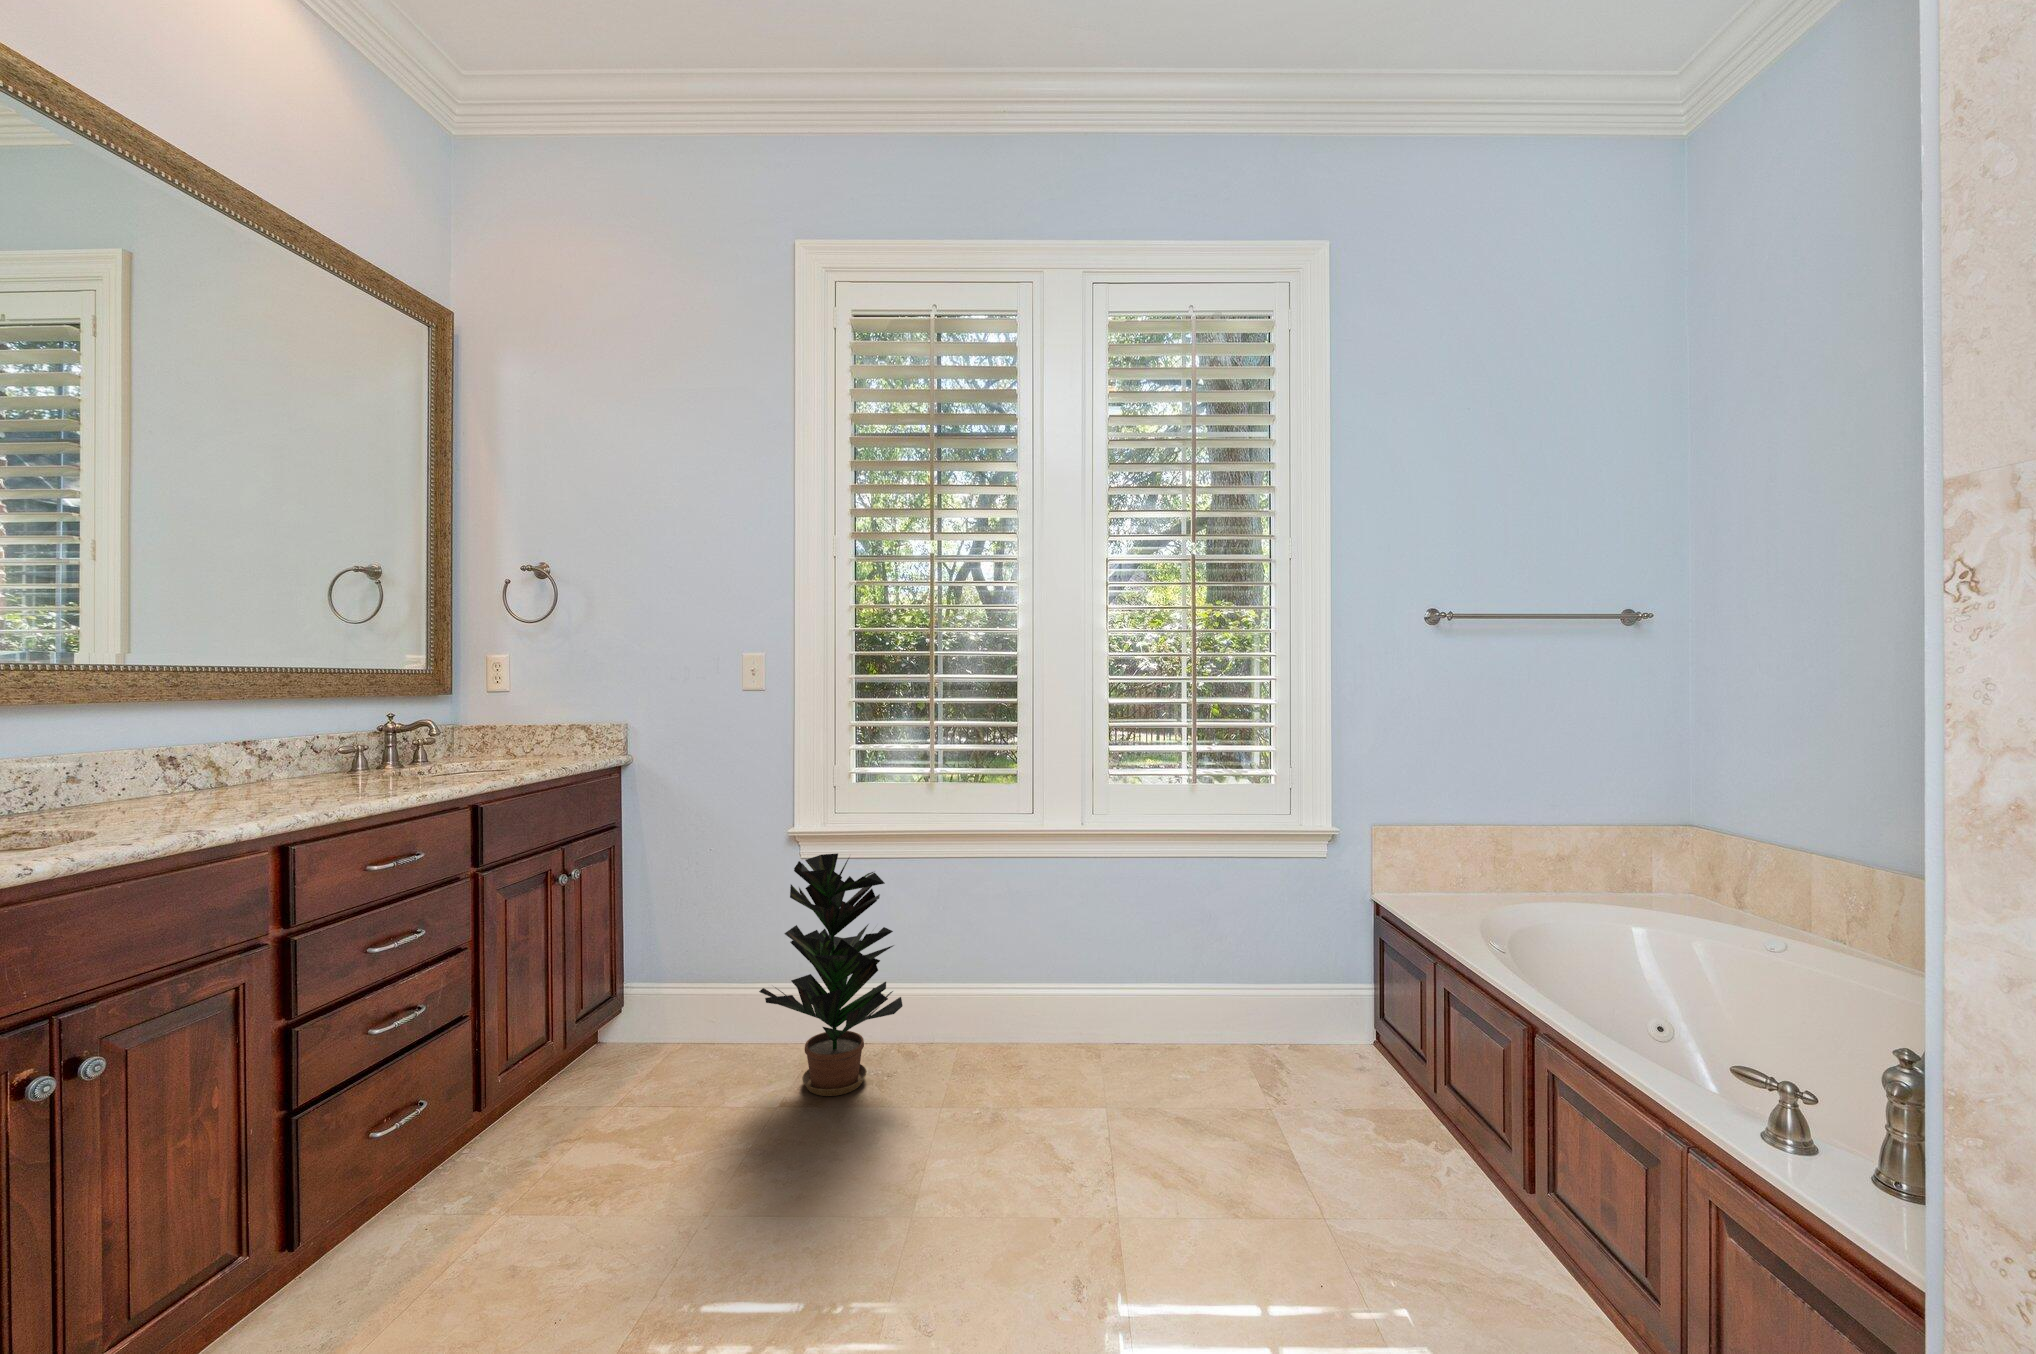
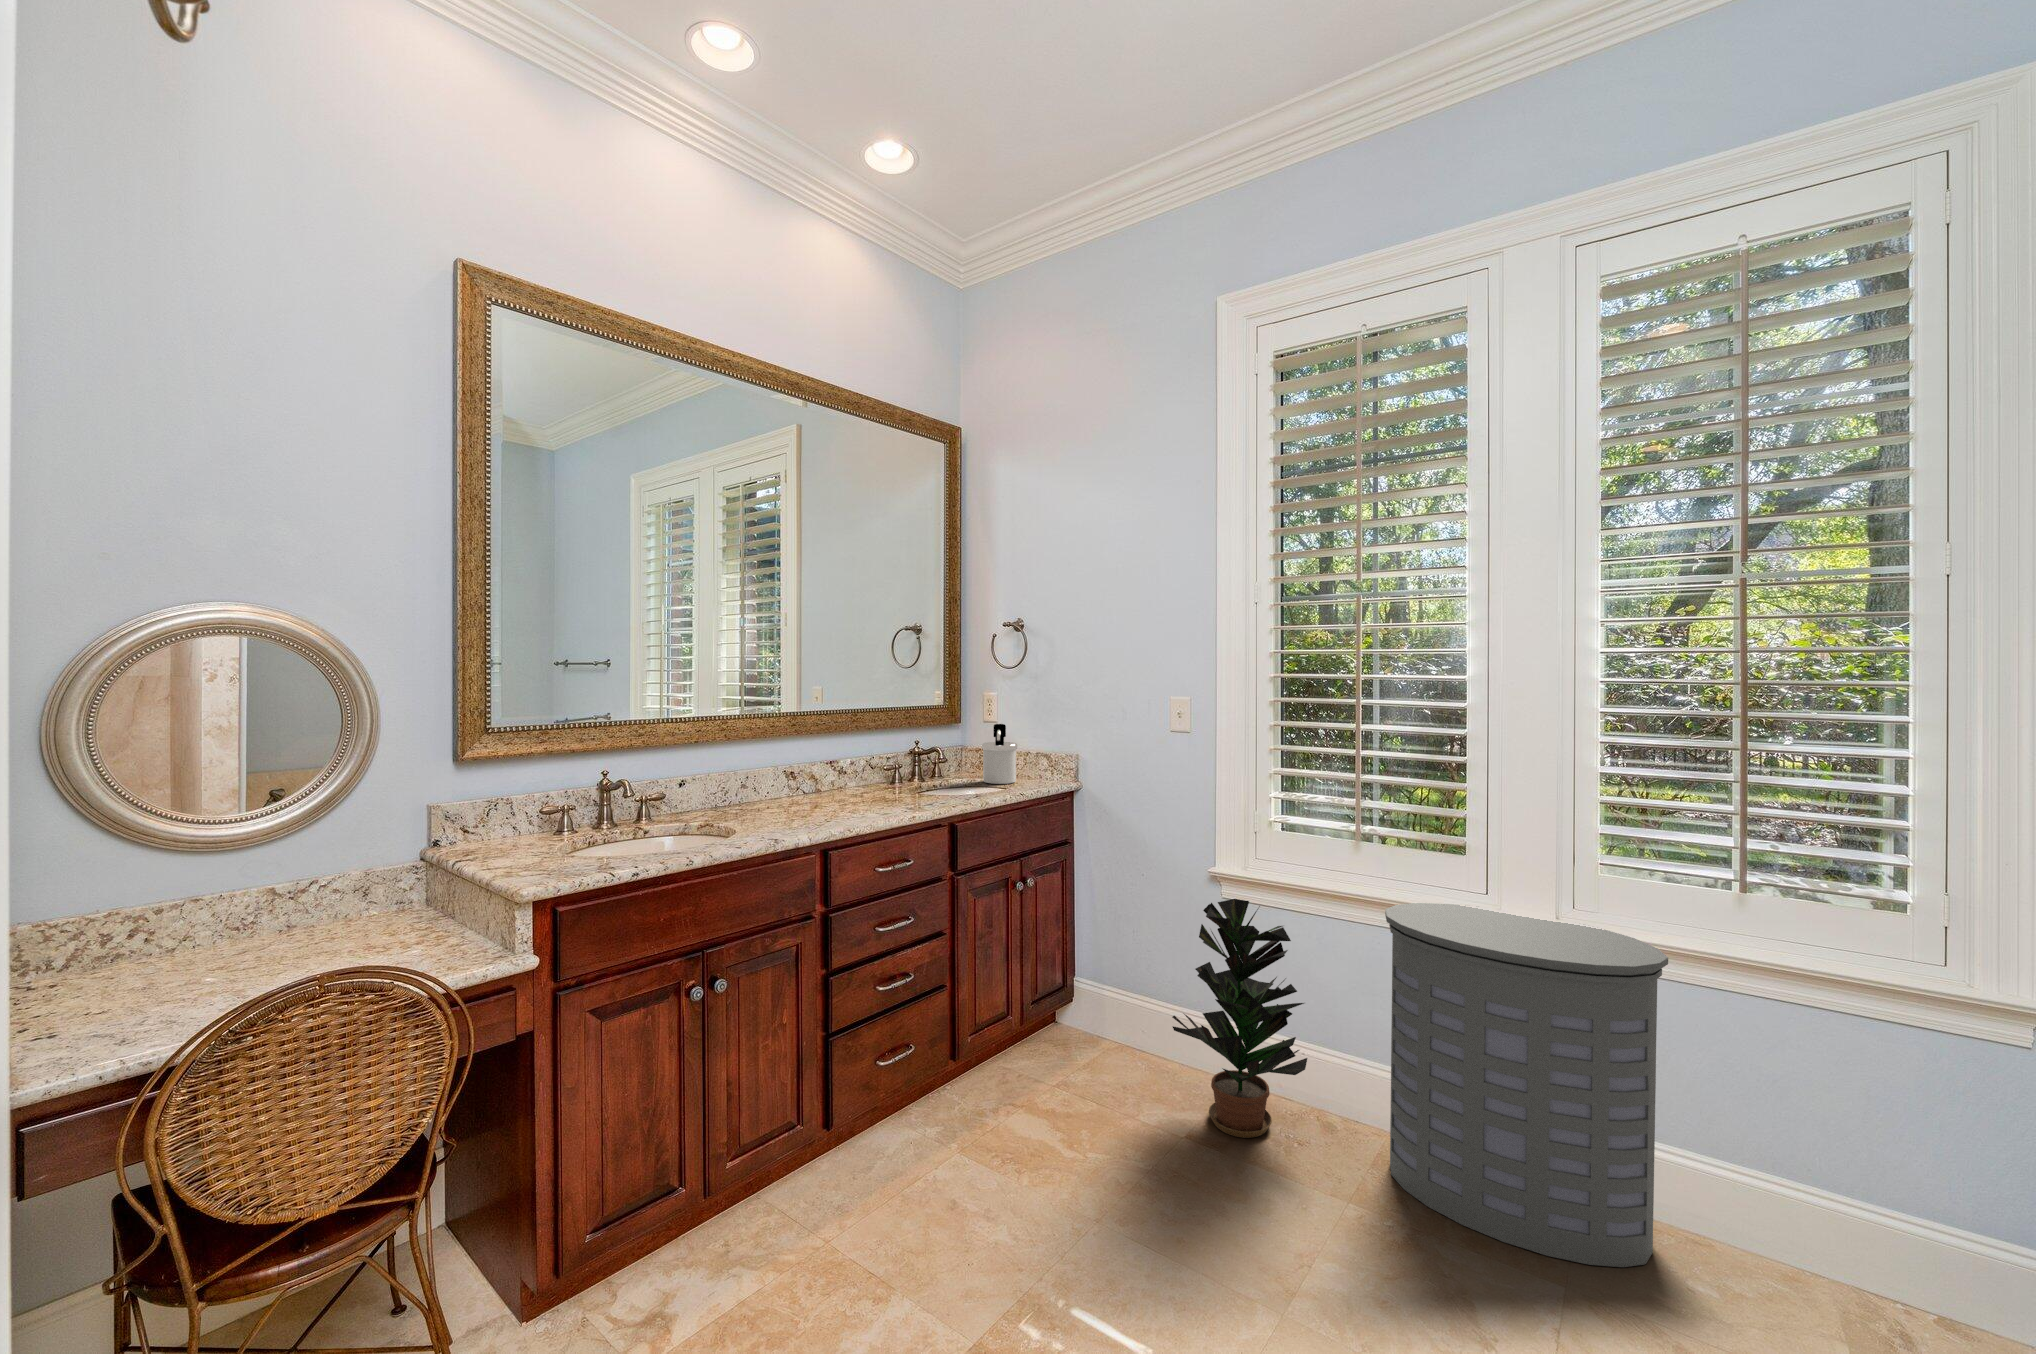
soap dispenser: none [492,688,543,762] -> present [982,724,1017,784]
laundry hamper: none [969,825,1178,1105] -> present [1385,903,1668,1267]

